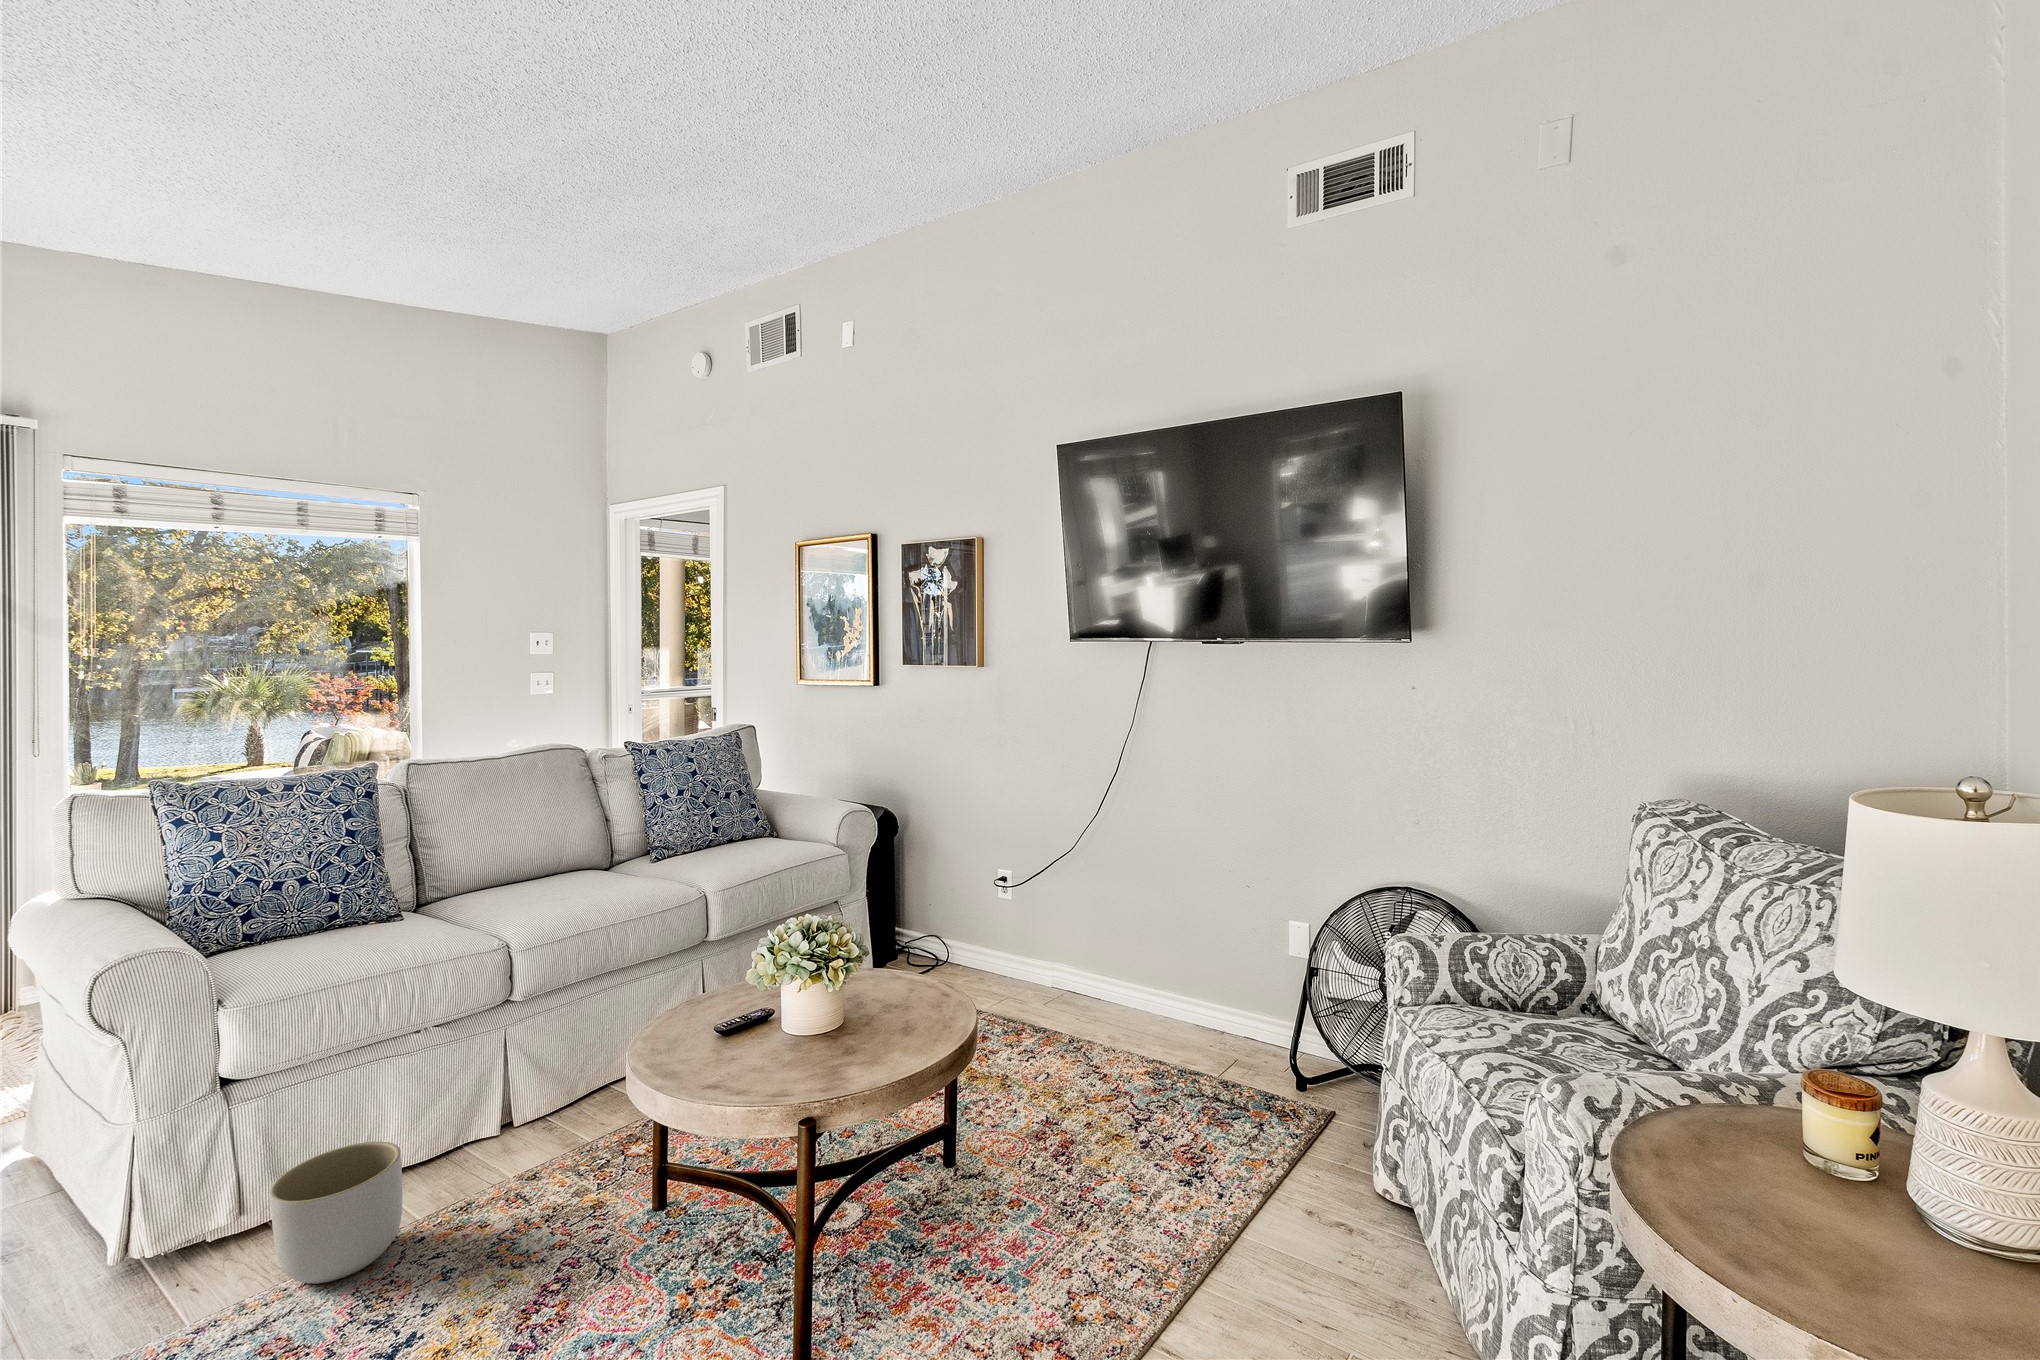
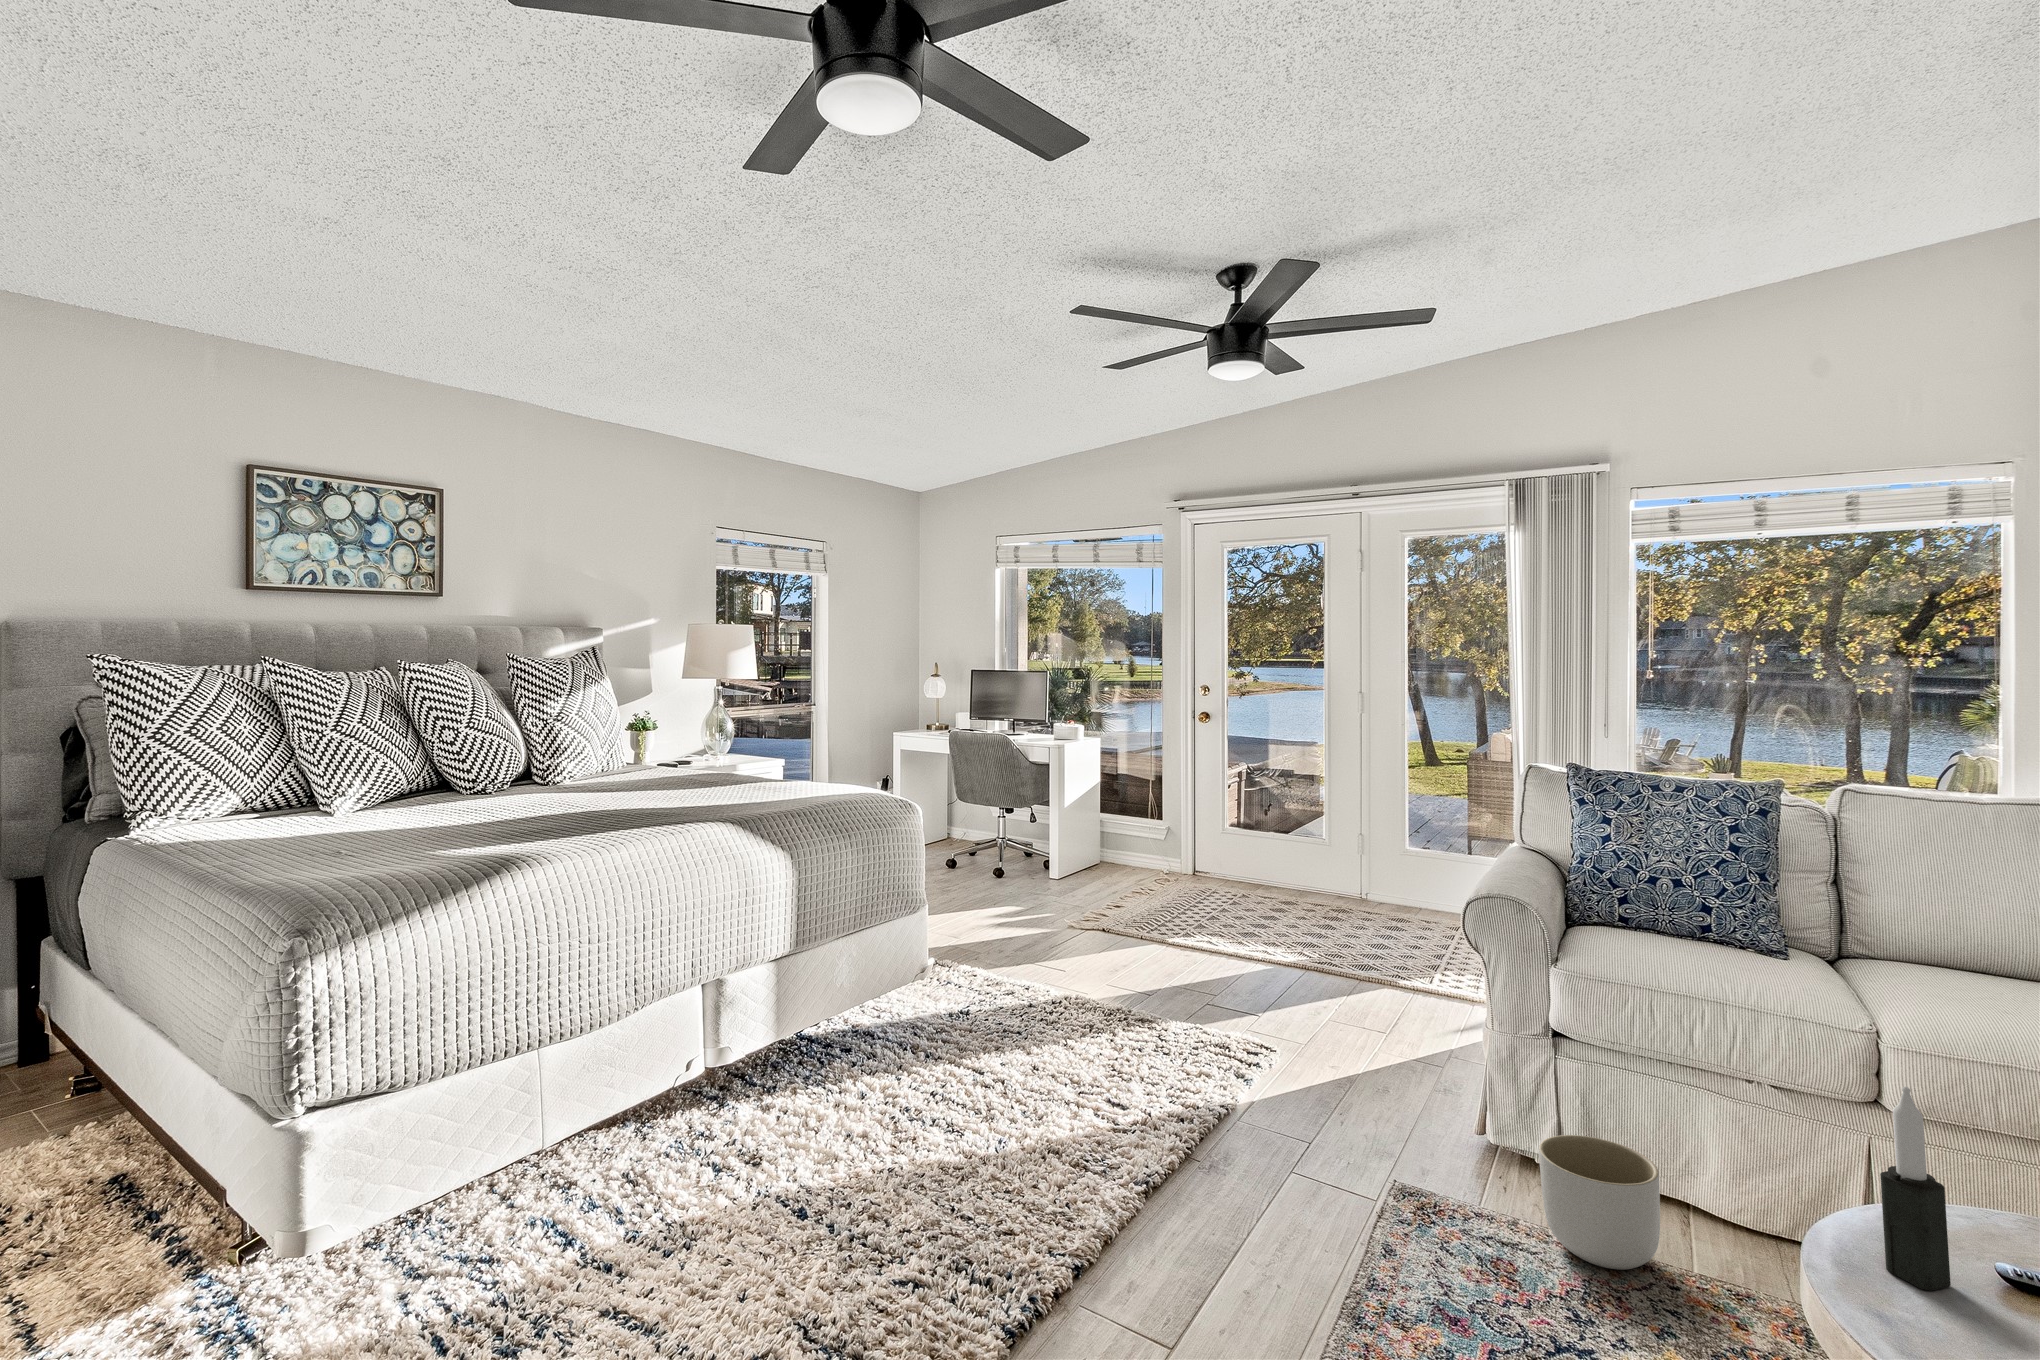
candle: none [666,939,700,1071] -> present [1880,1087,1951,1290]

